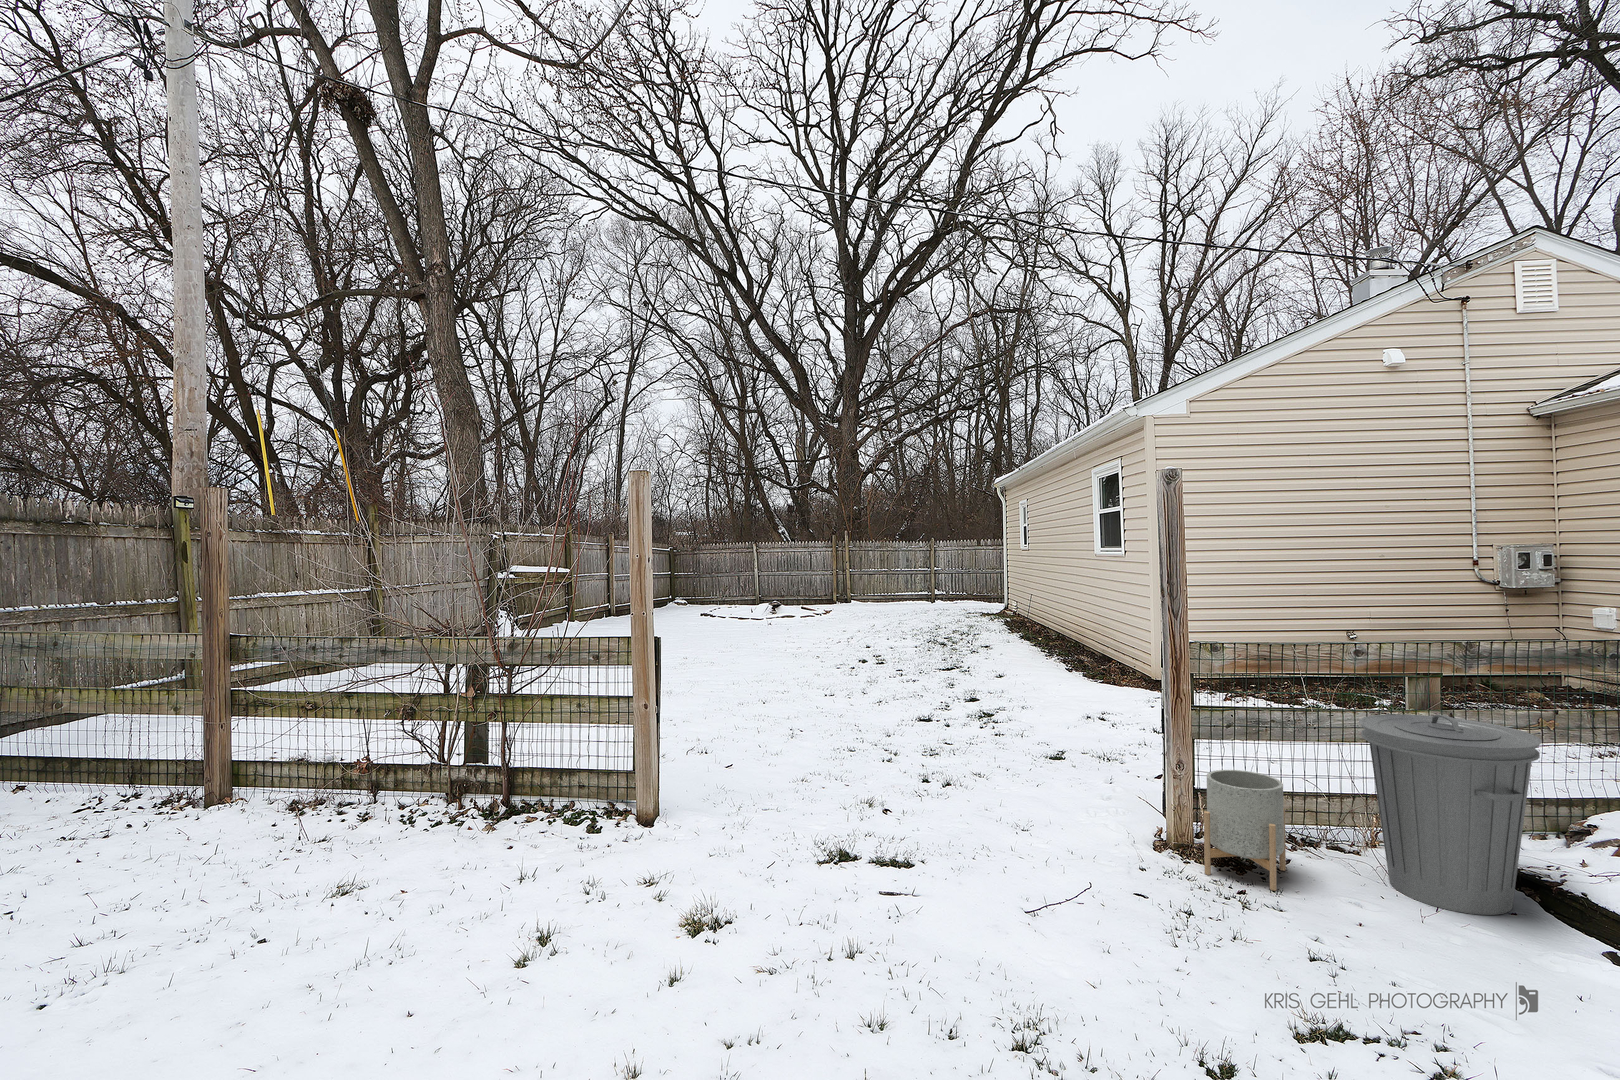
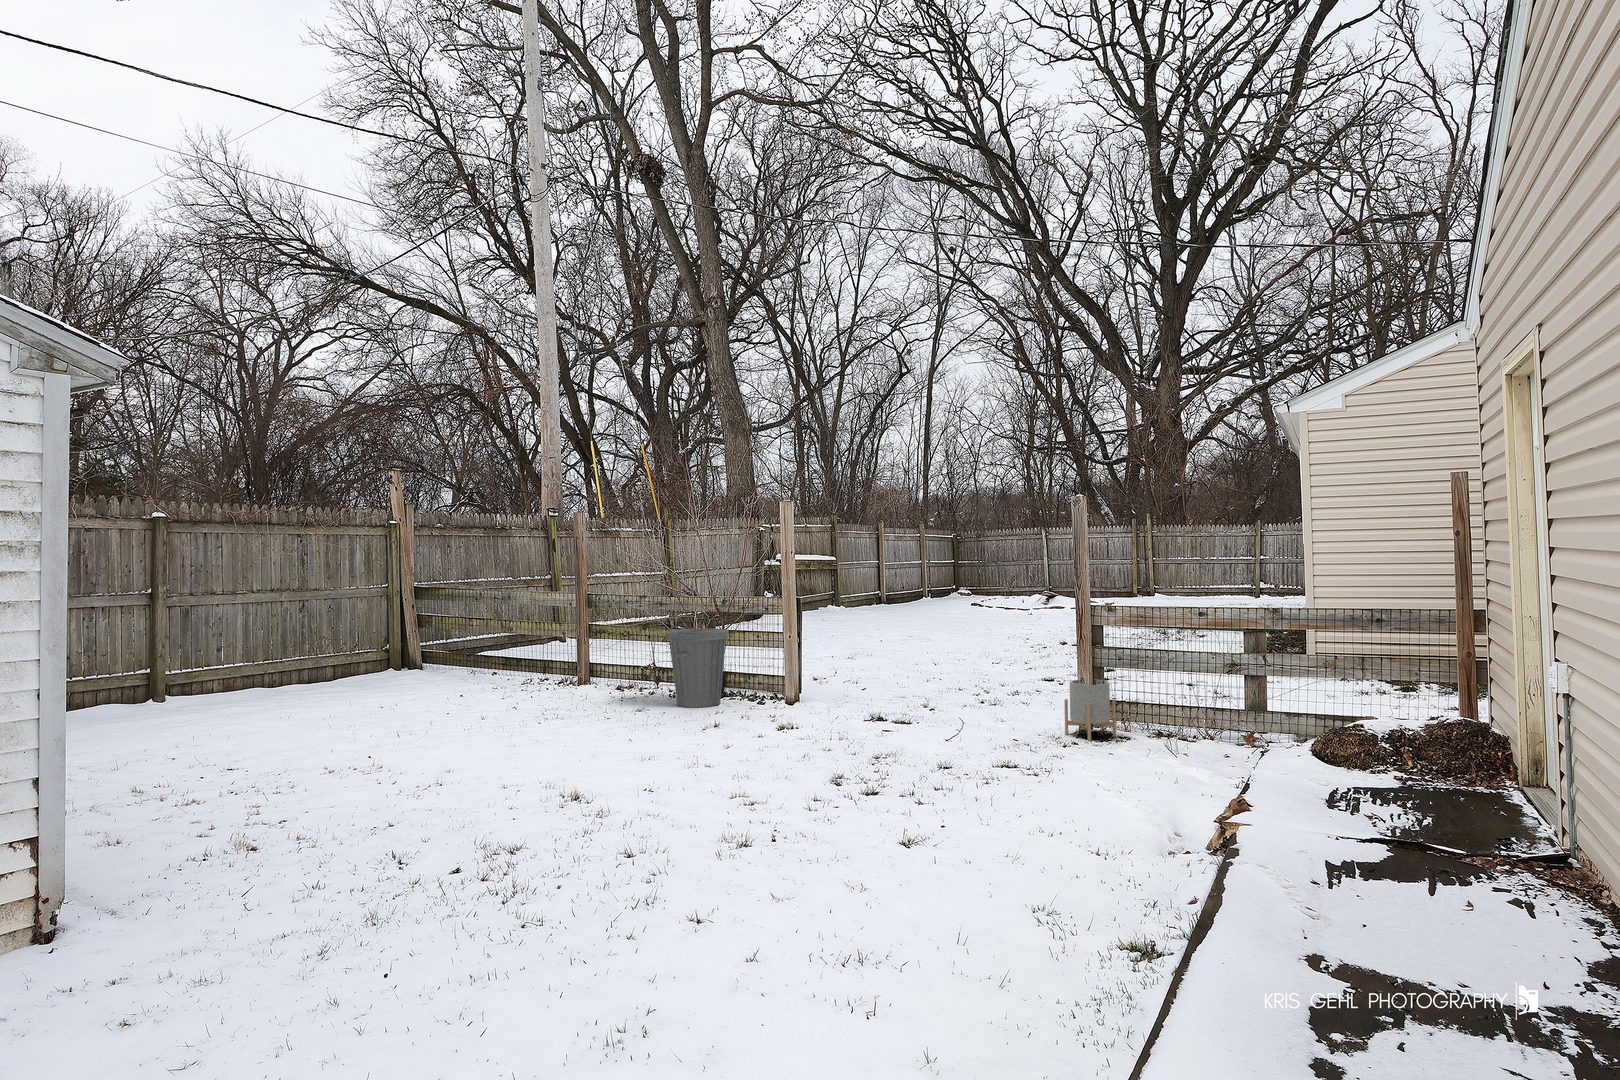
trash can: present [1359,714,1542,915] -> present [666,625,729,708]

